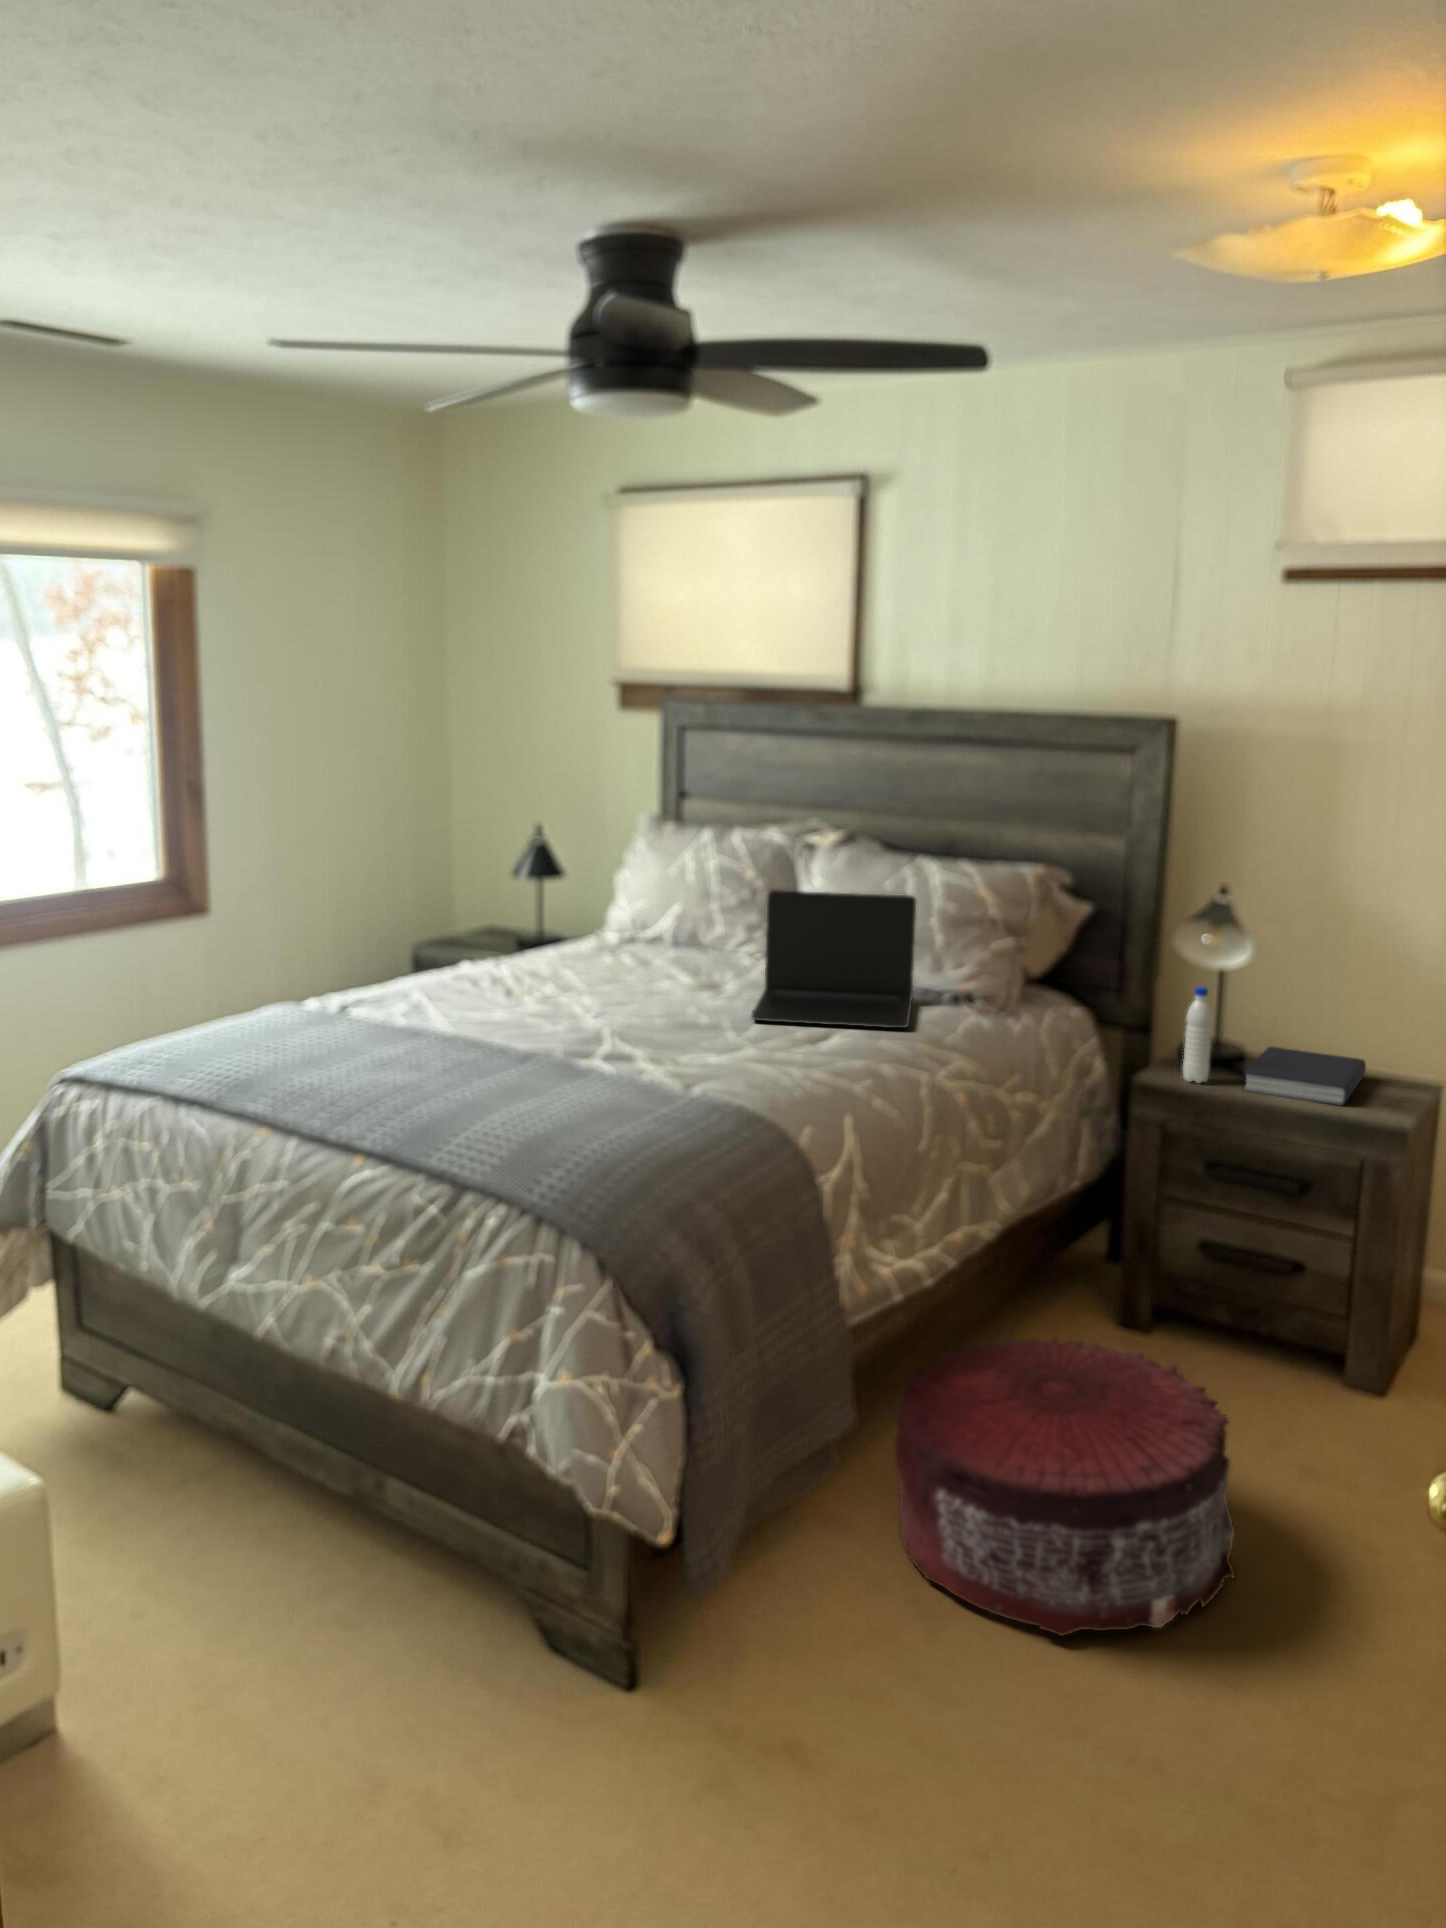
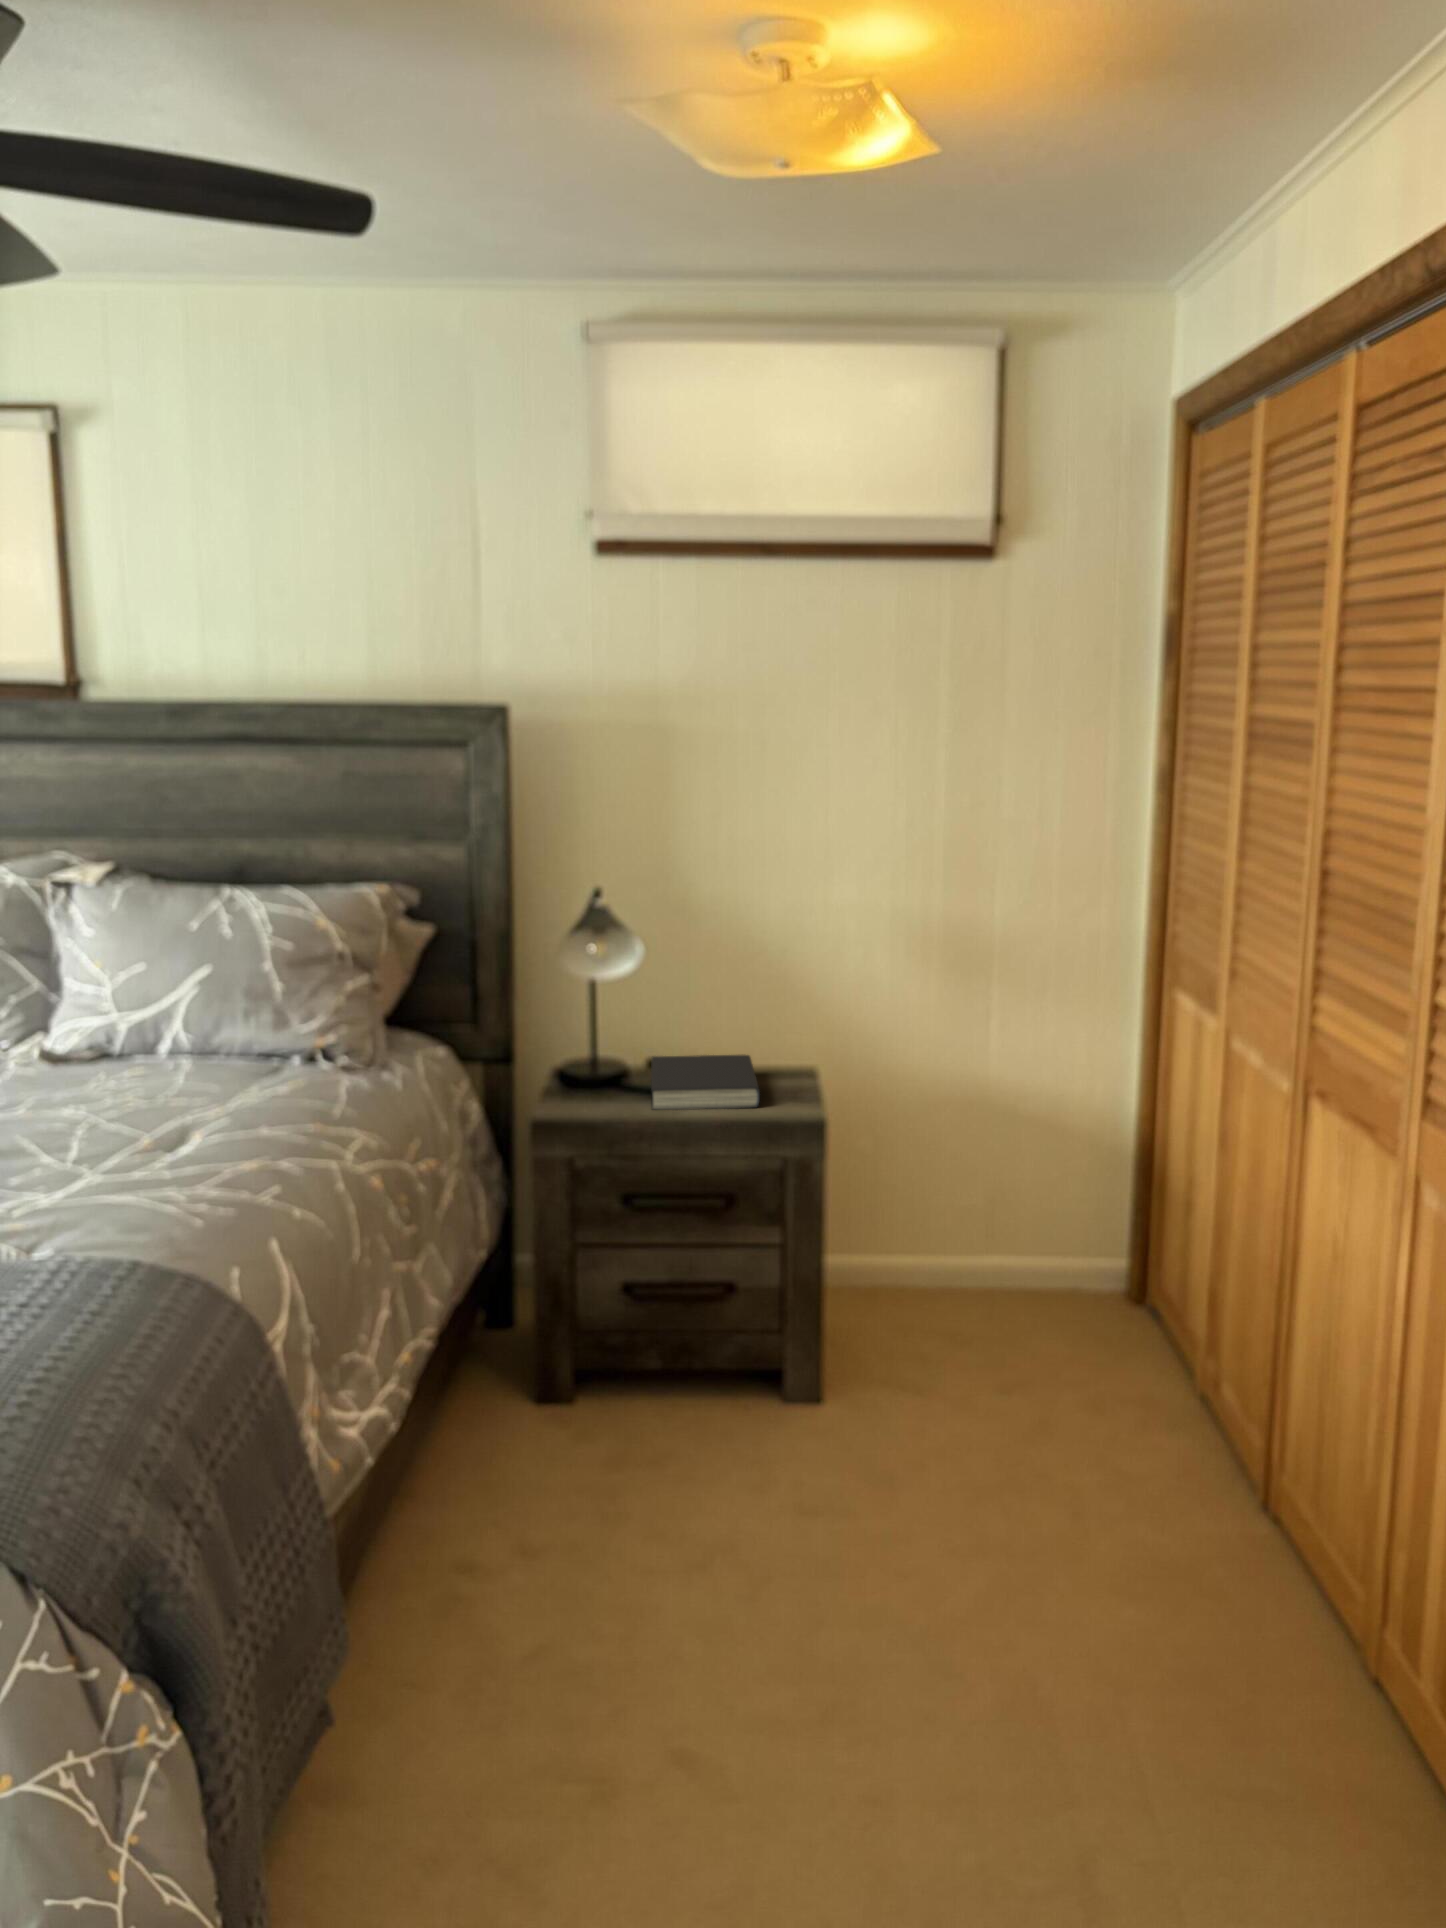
laptop: present [751,890,916,1028] -> none [43,935,283,1131]
water bottle: present [1183,987,1213,1083] -> none [583,1001,613,1111]
pouf: present [895,1337,1235,1636] -> none [399,1441,829,1840]

